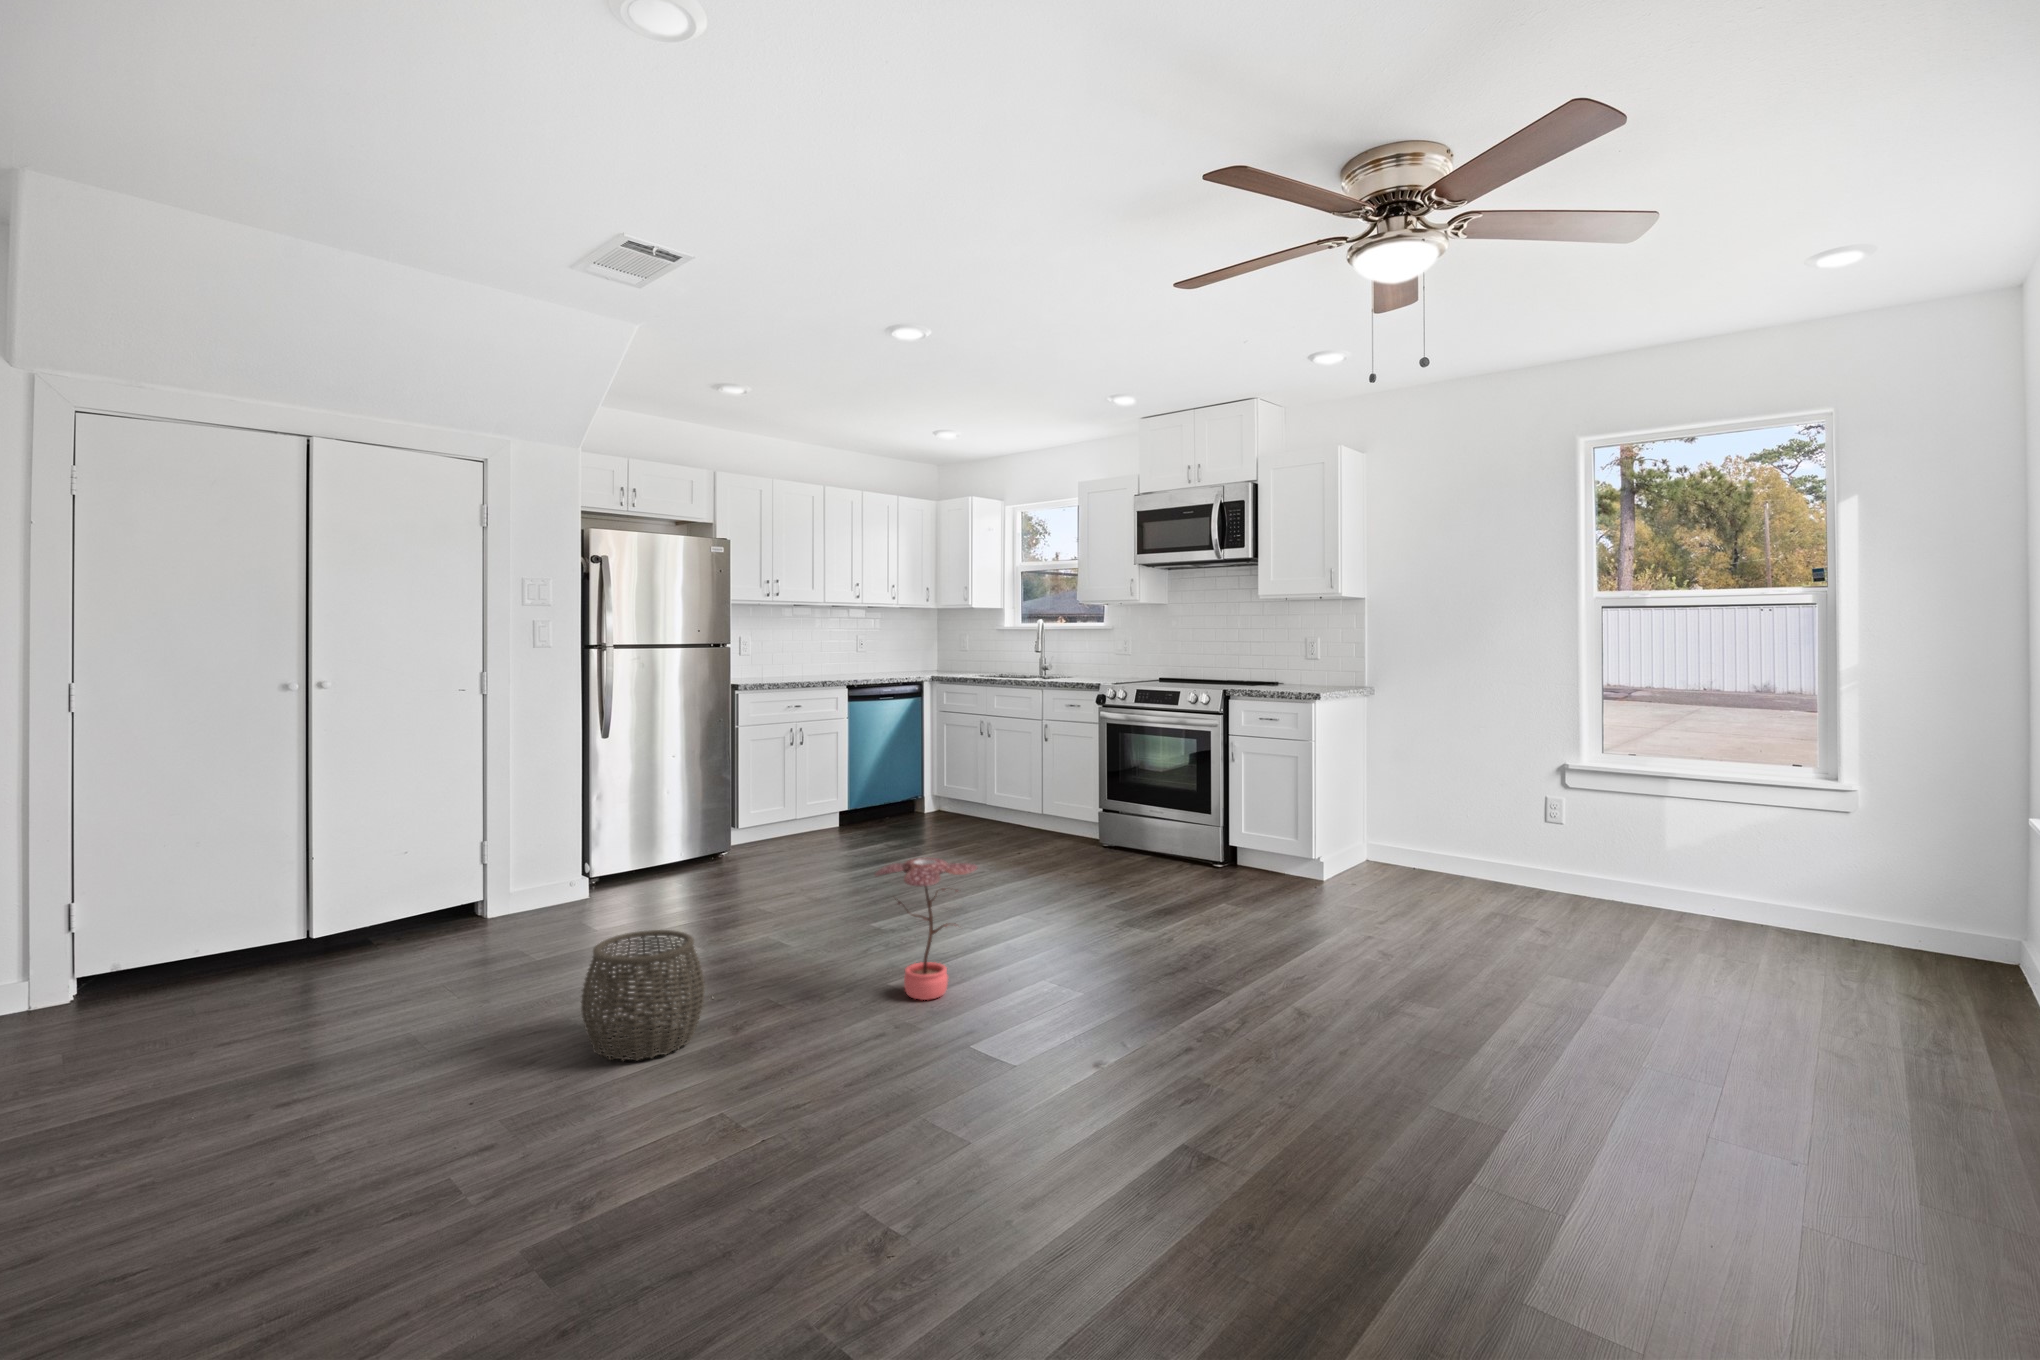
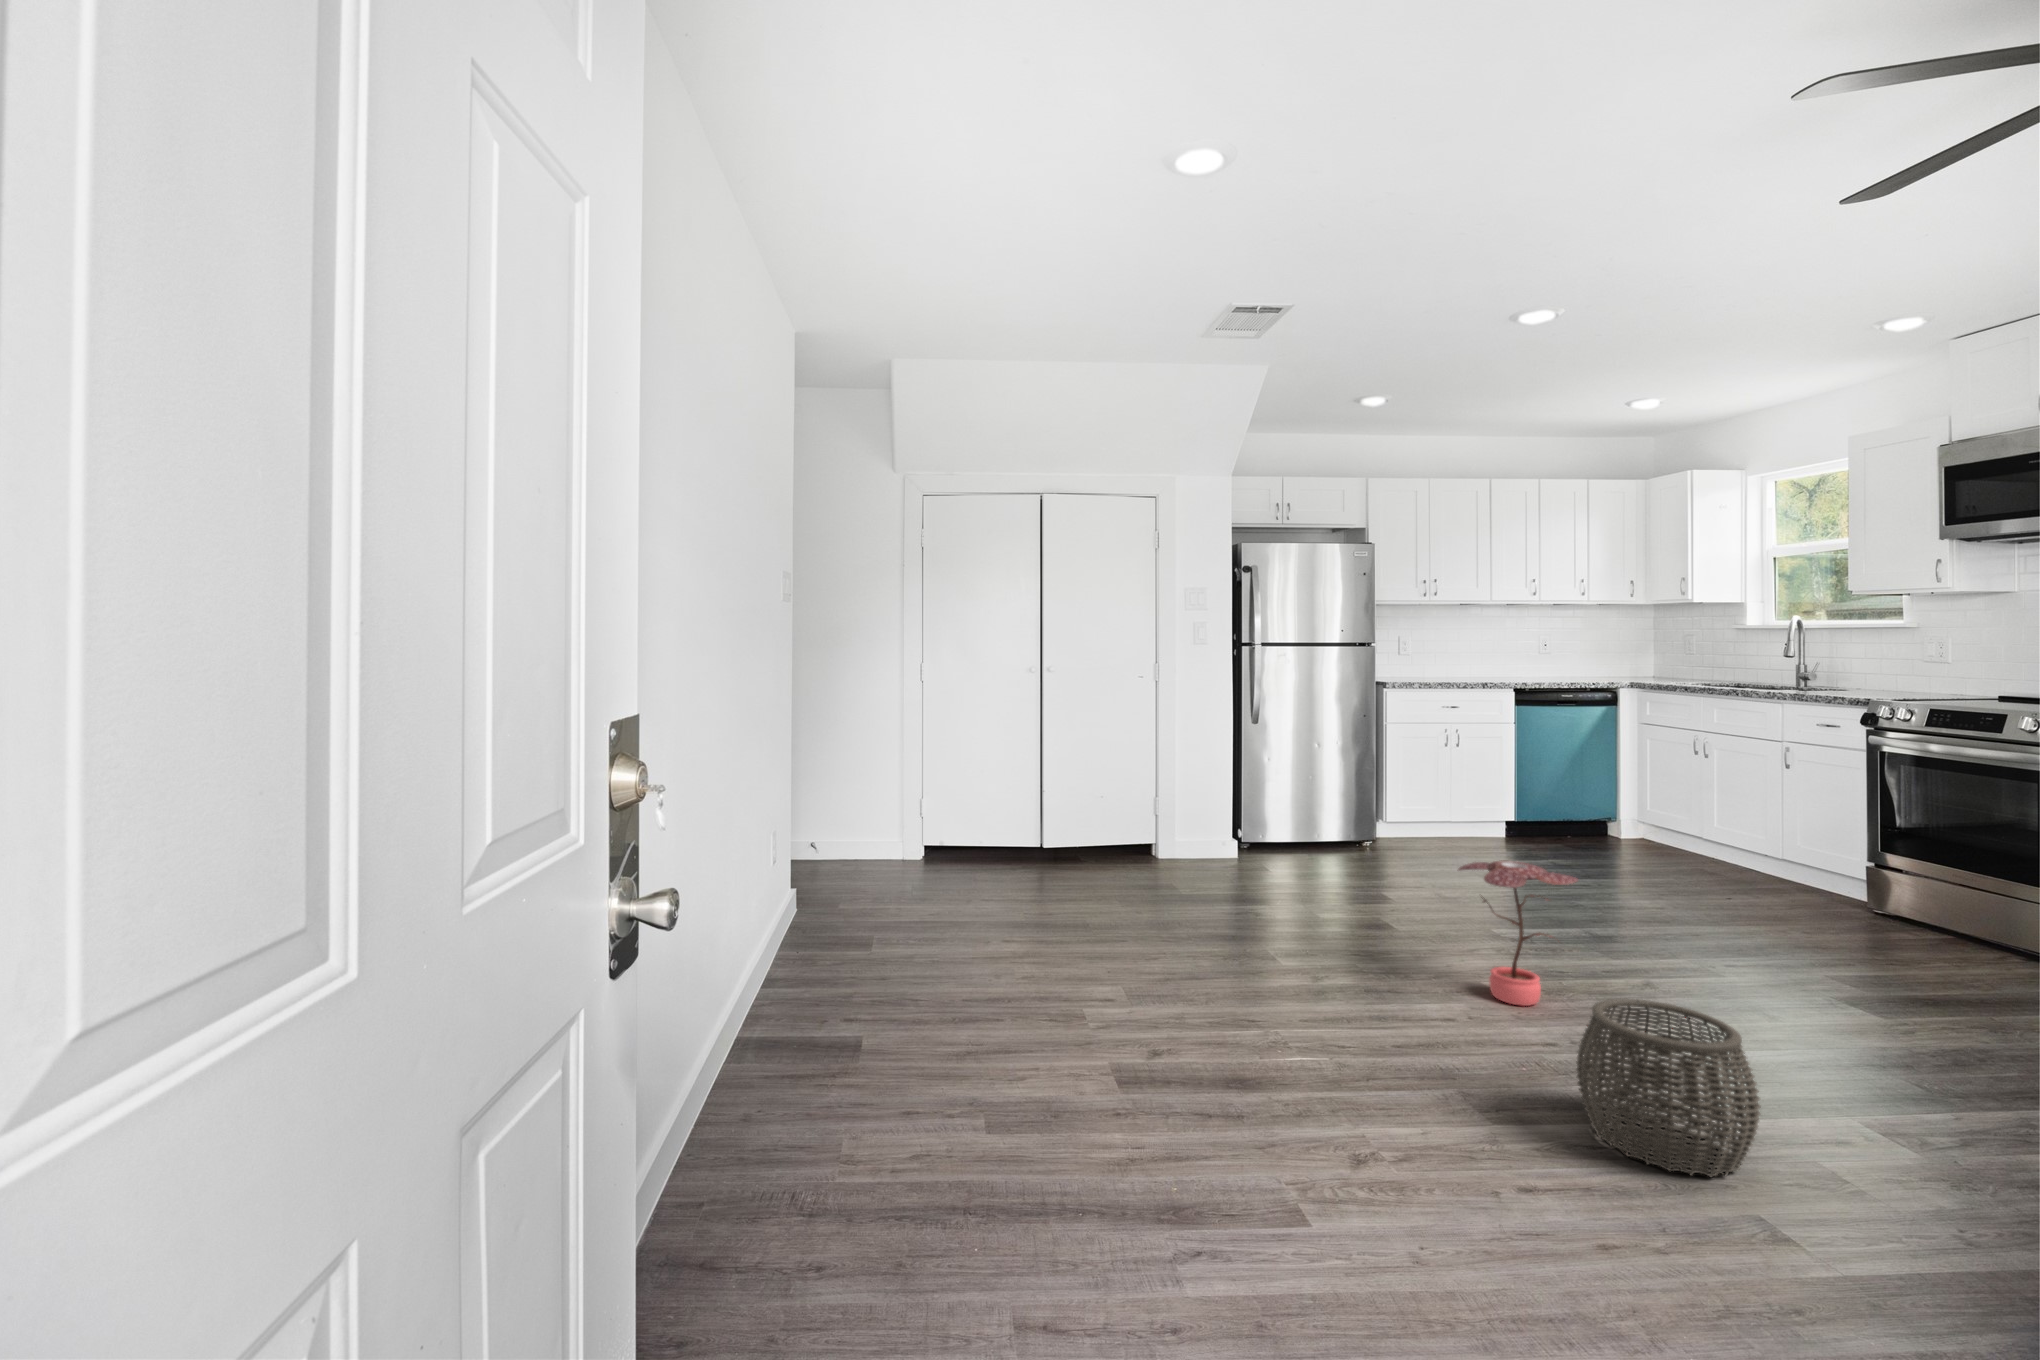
woven basket: present [581,930,705,1061] -> present [1576,999,1761,1177]

